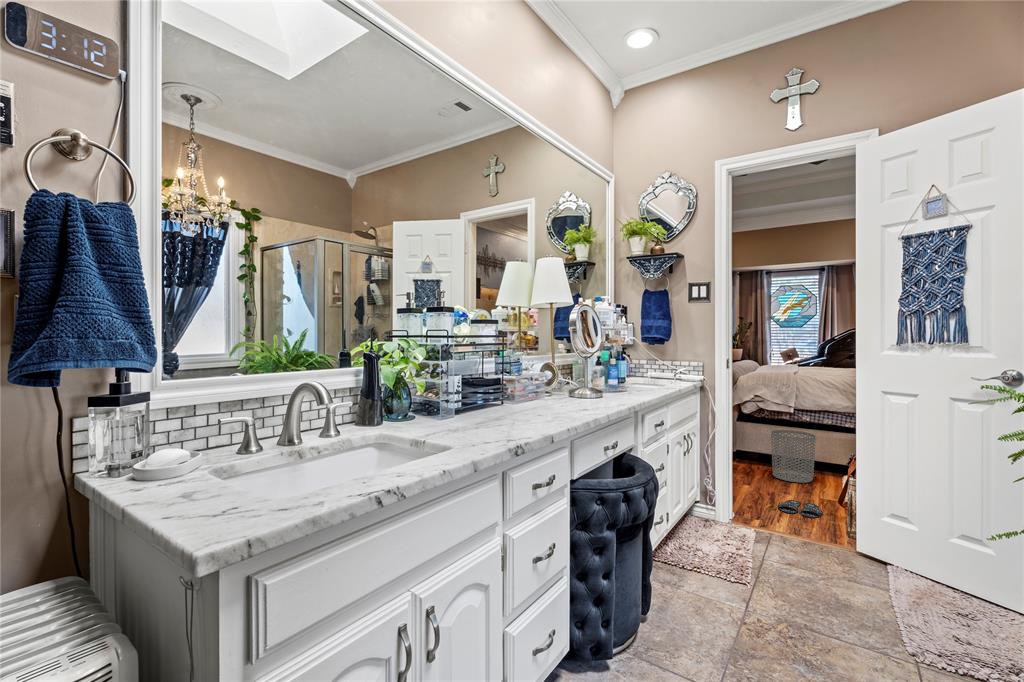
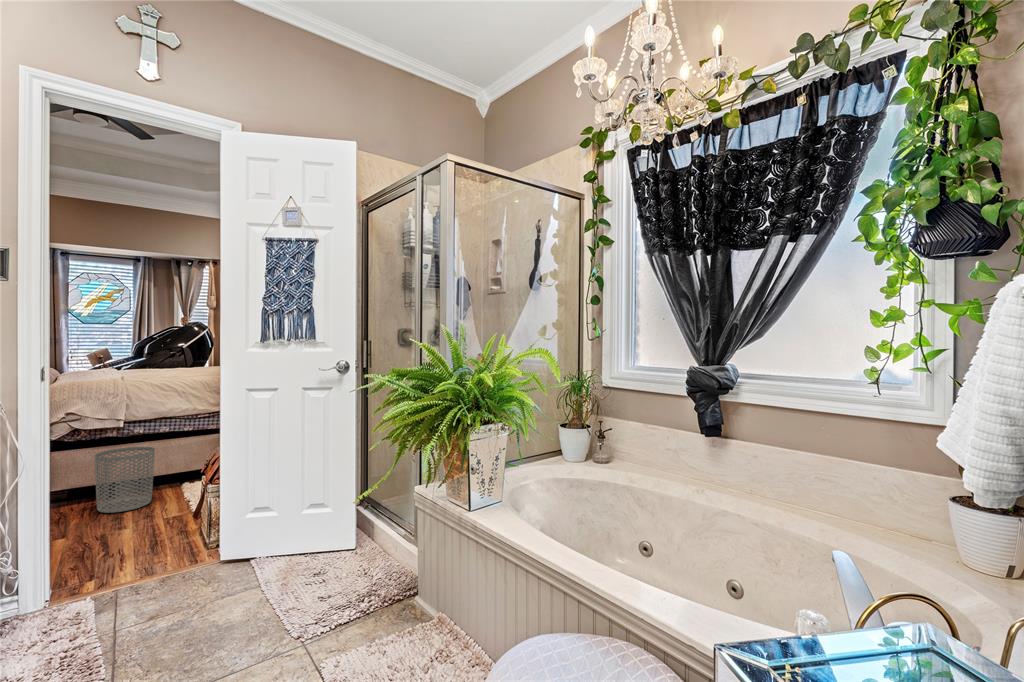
slippers: present [778,500,823,518] -> none [116,528,174,553]

